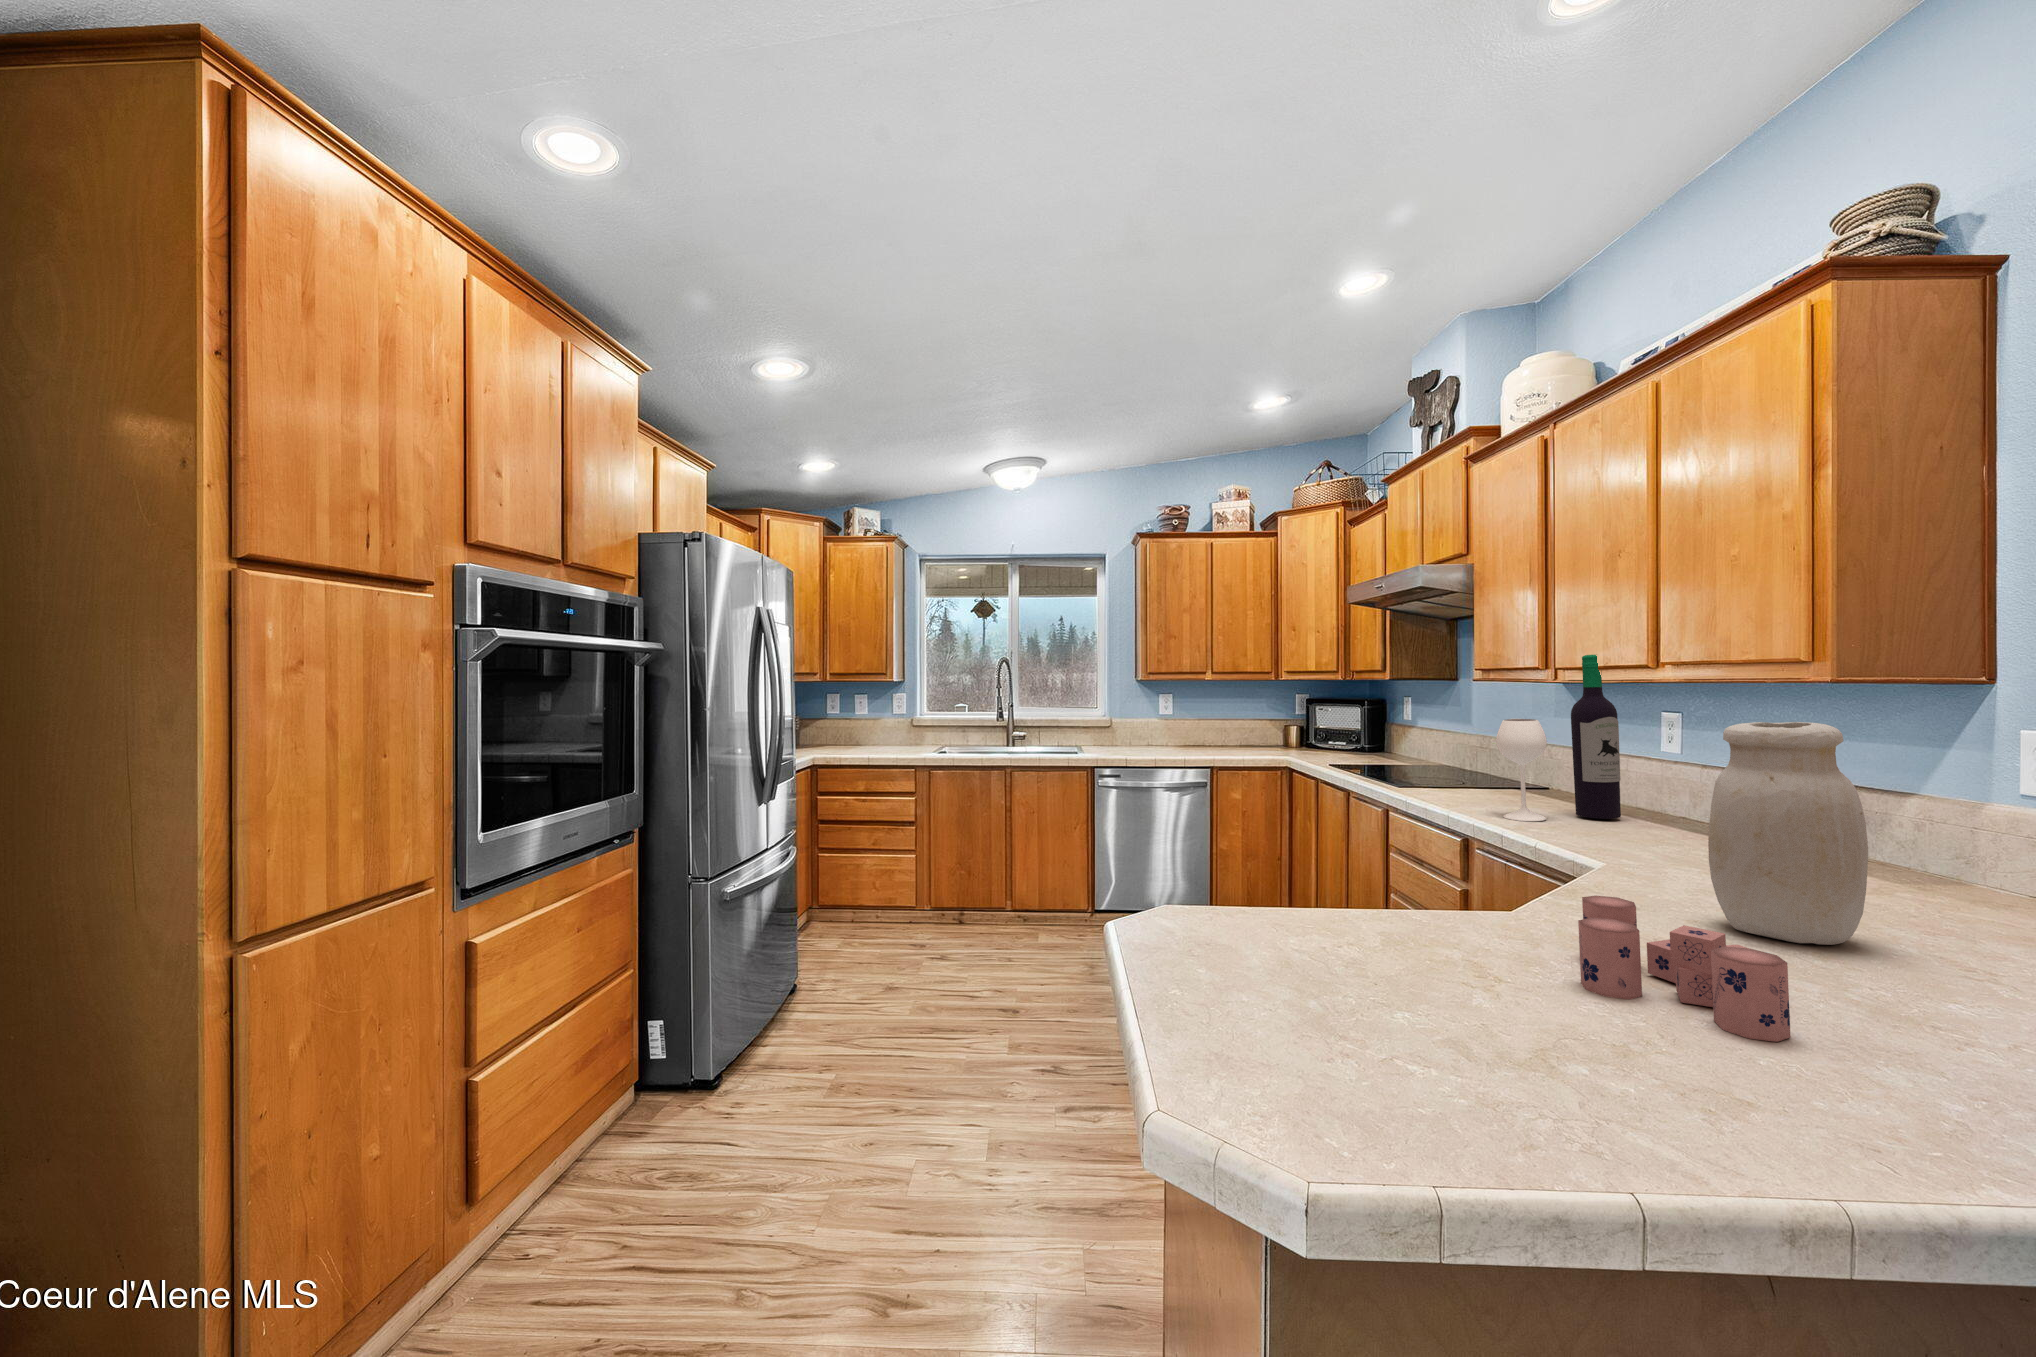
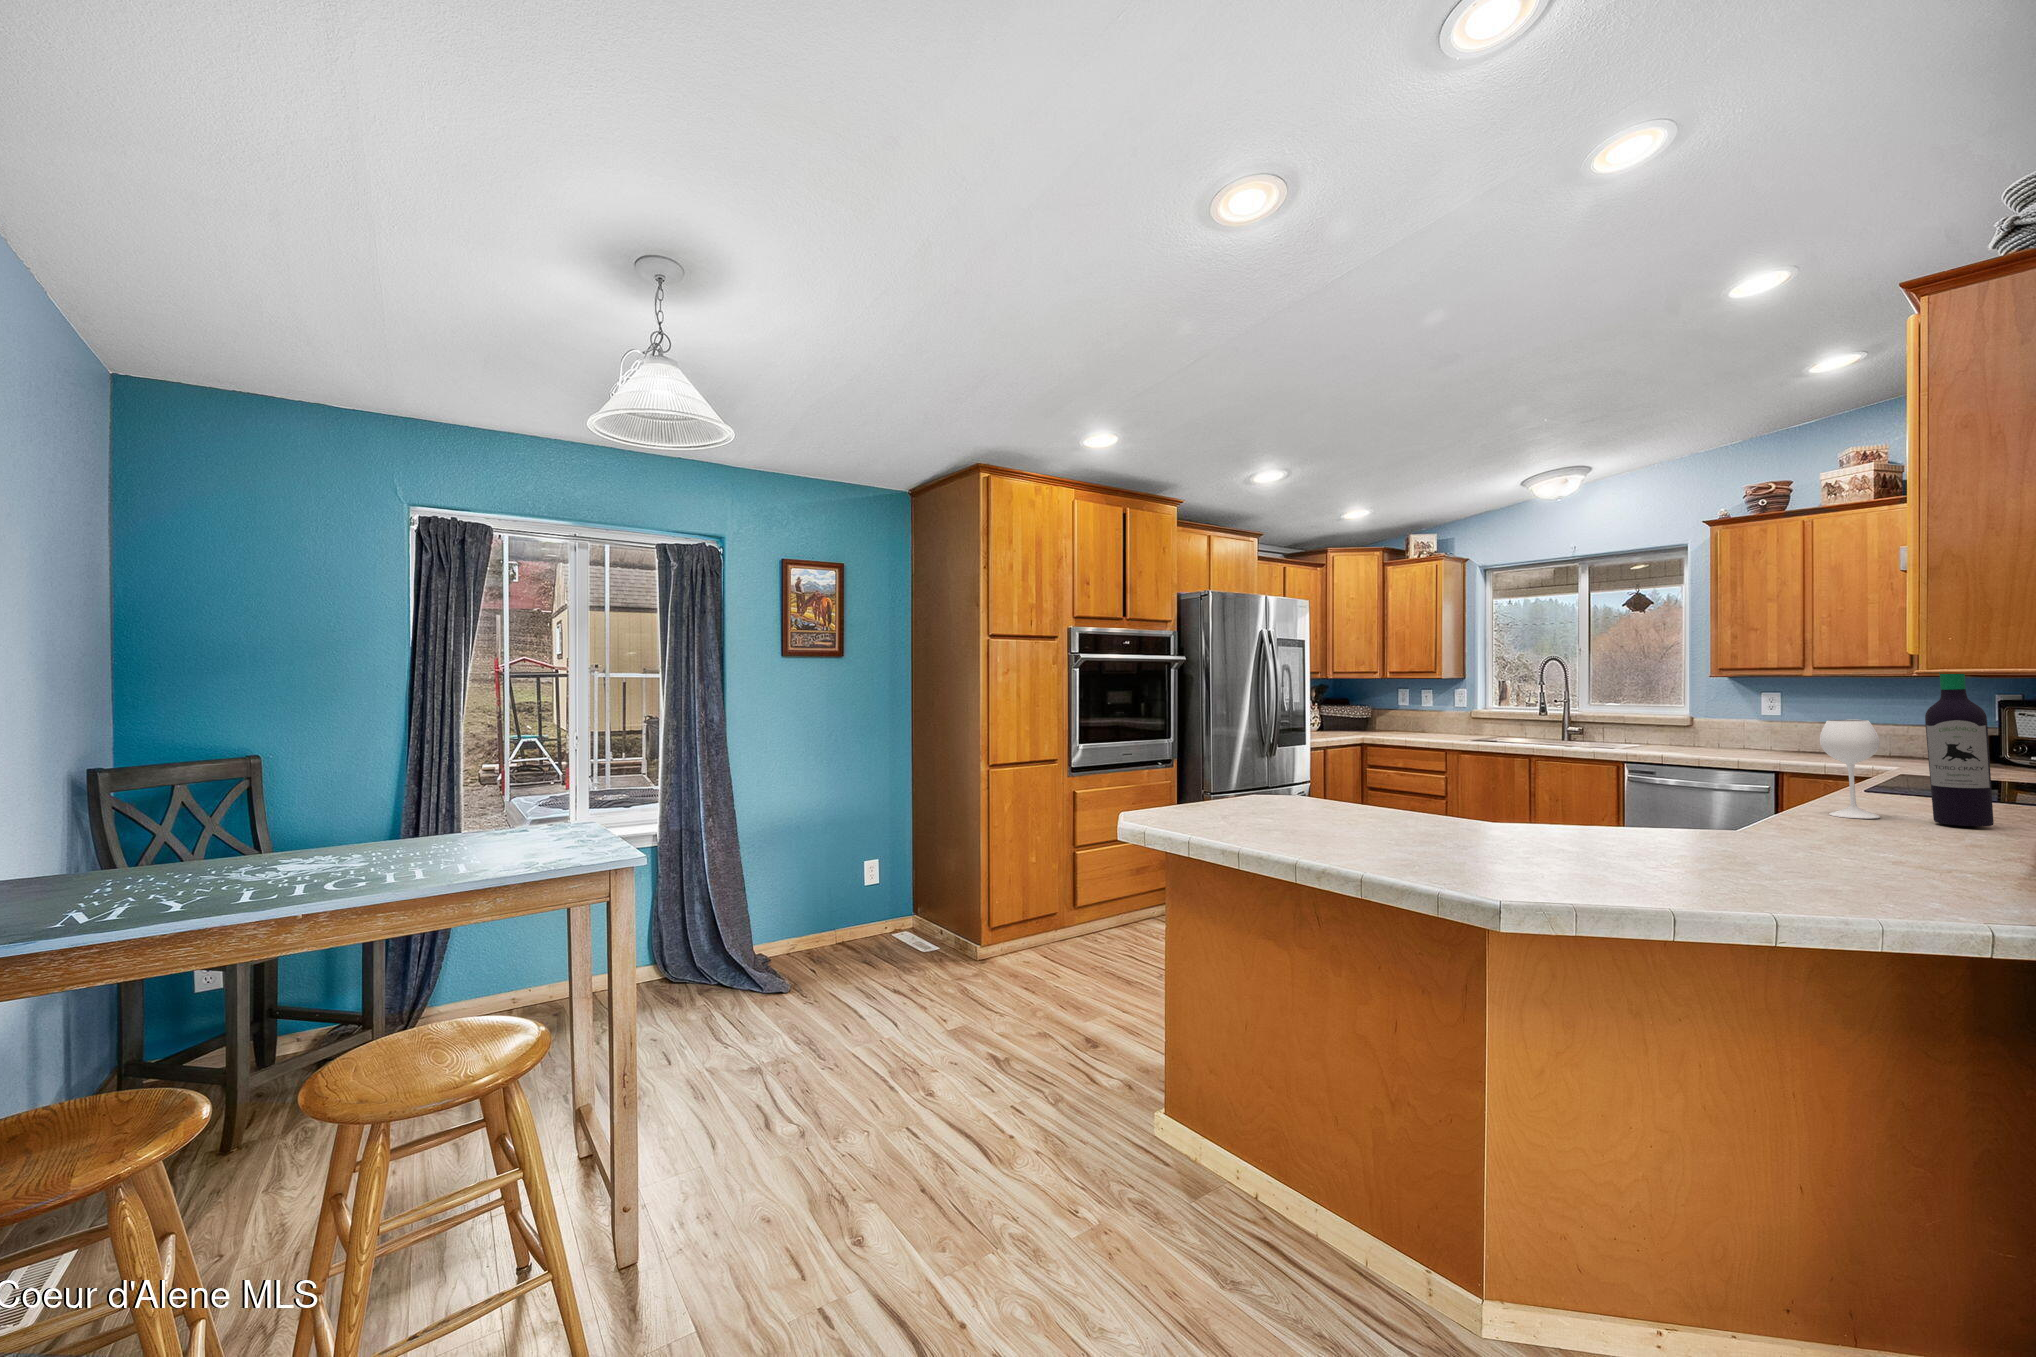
jar: present [1708,722,1868,945] -> none [1604,714,1695,857]
candle: present [1578,896,1791,1042] -> none [1410,803,1509,851]

